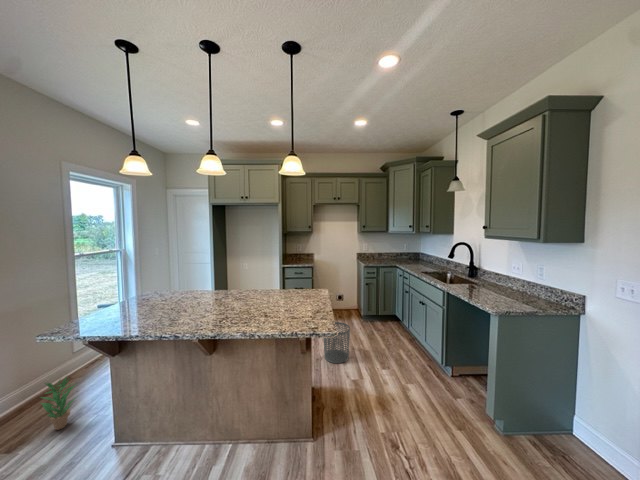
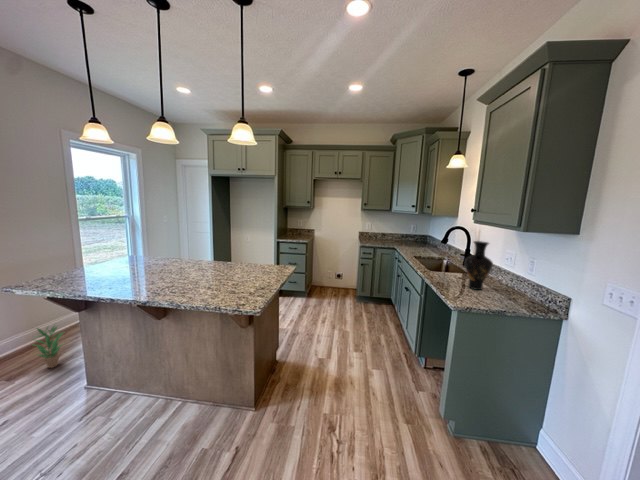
vase: none [485,254,510,297] -> present [465,241,493,290]
waste bin: present [324,322,350,363] -> none [301,300,328,340]

